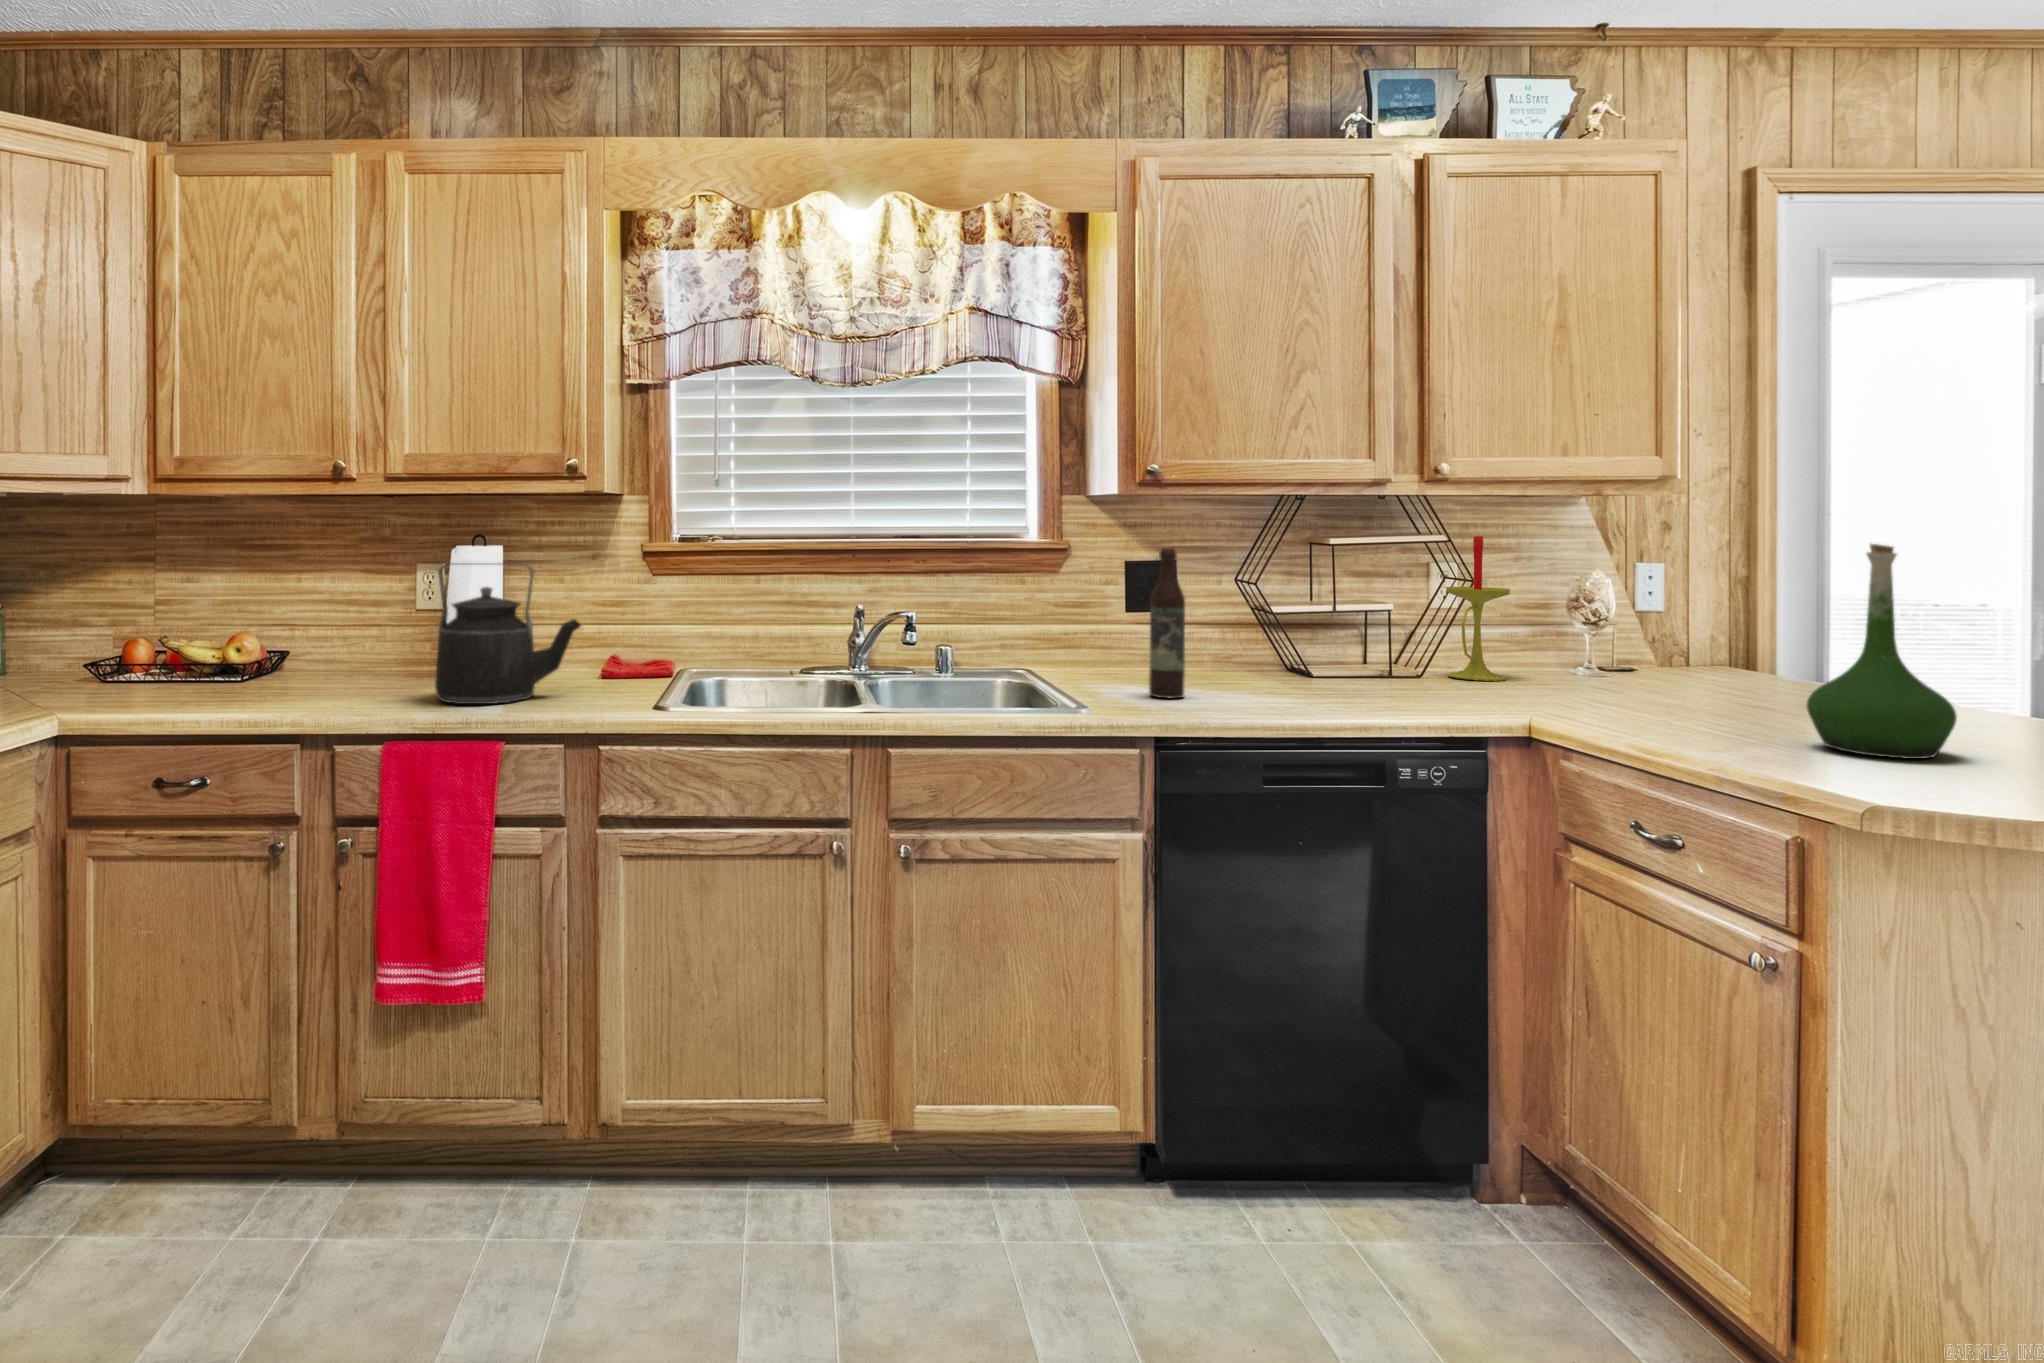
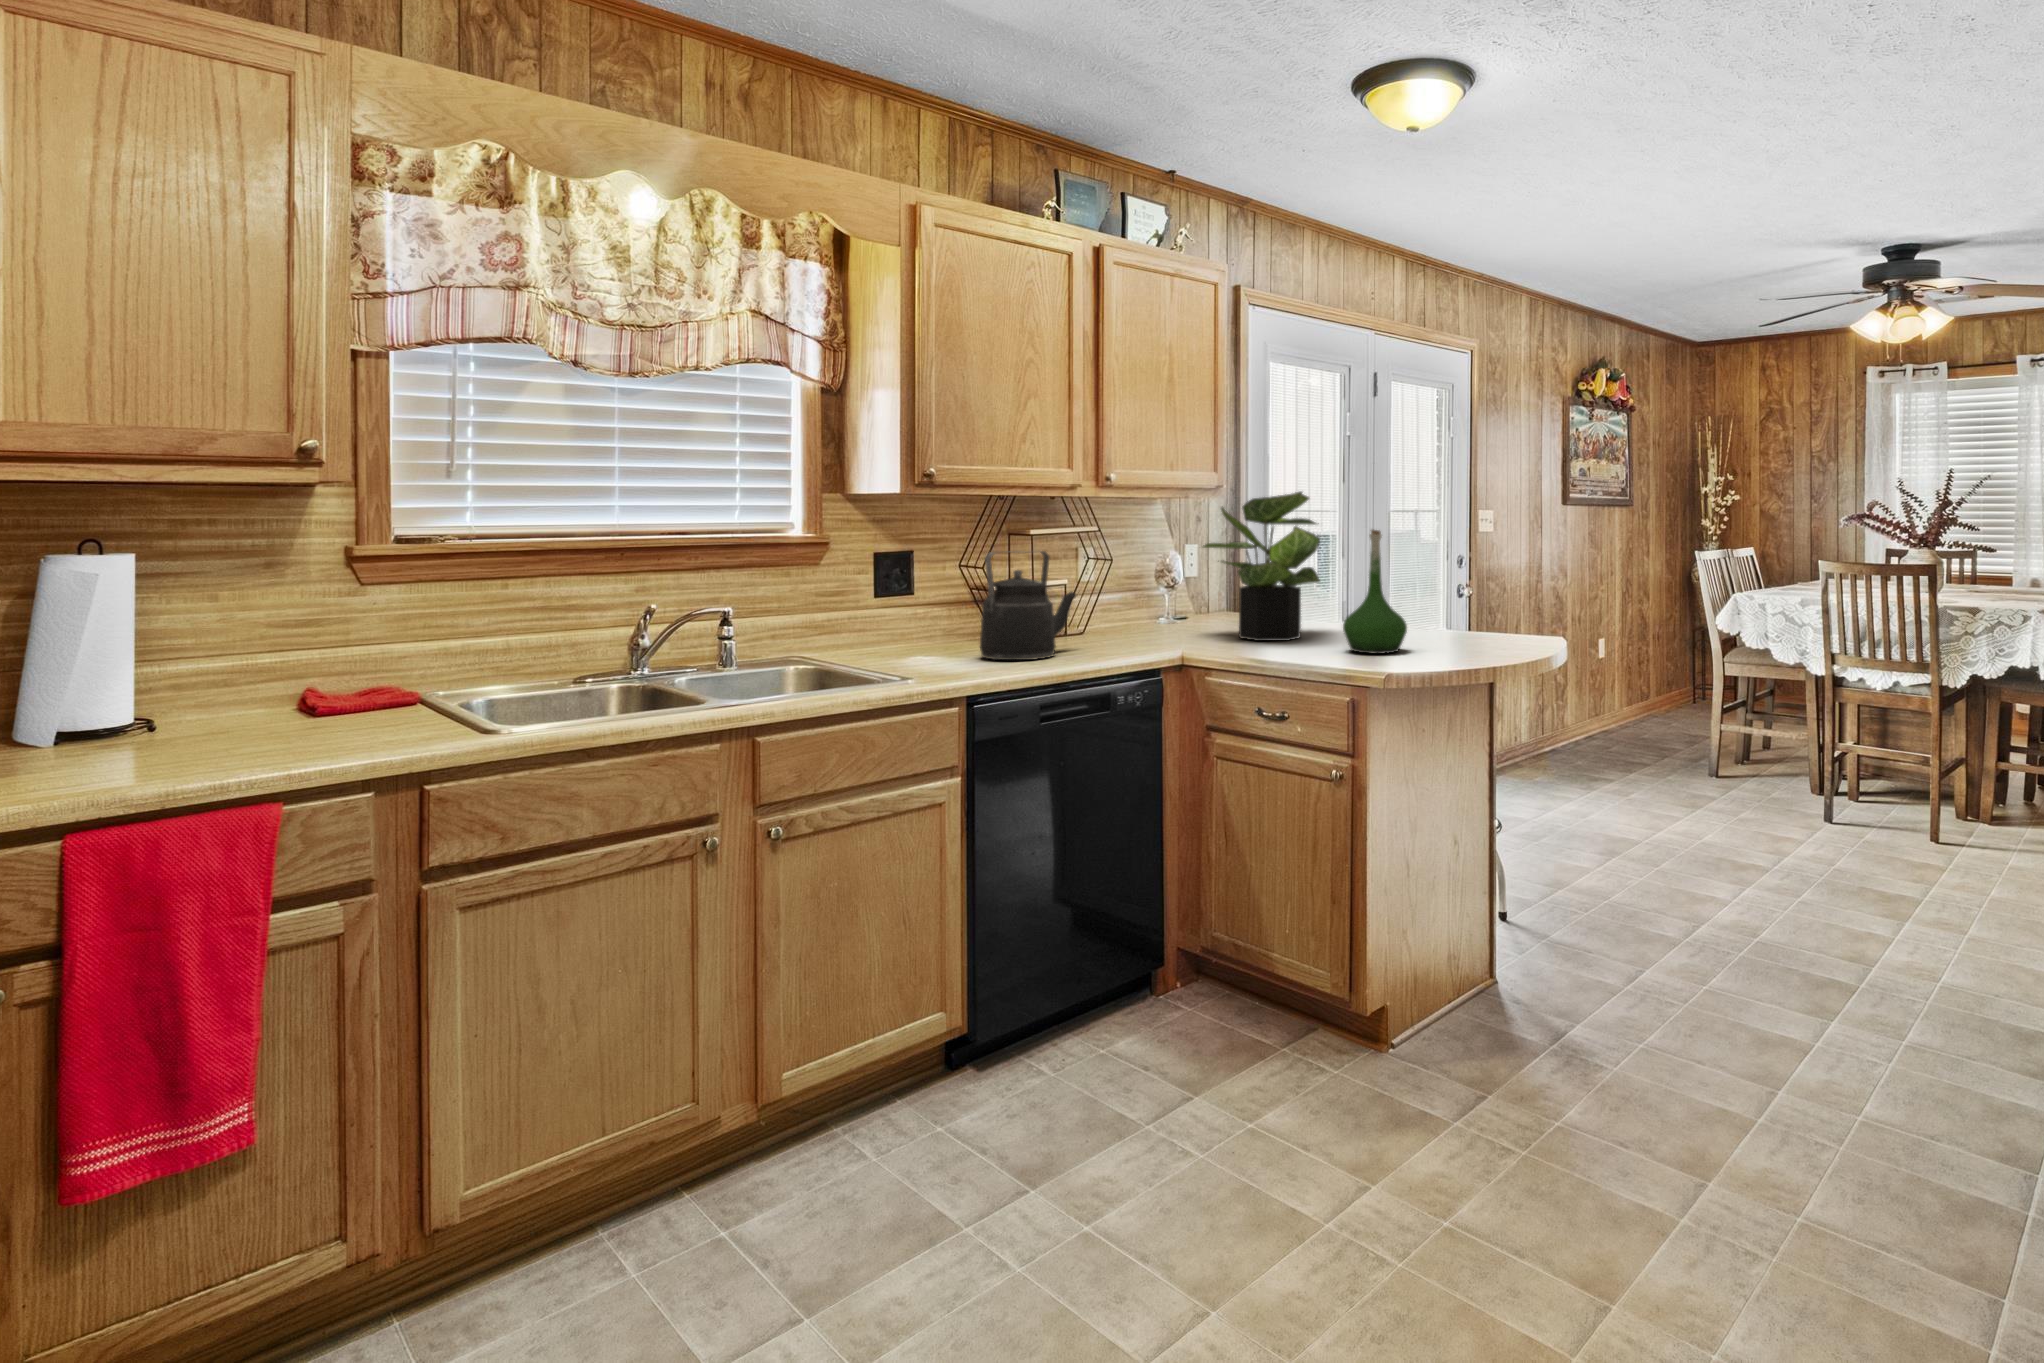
potted plant: none [1581,482,1814,716] -> present [1203,491,1320,641]
candle: present [1446,536,1510,681] -> none [1105,523,1147,634]
wine bottle: present [1149,548,1185,698] -> none [931,540,960,668]
kettle: present [435,563,581,704] -> present [980,551,1076,660]

